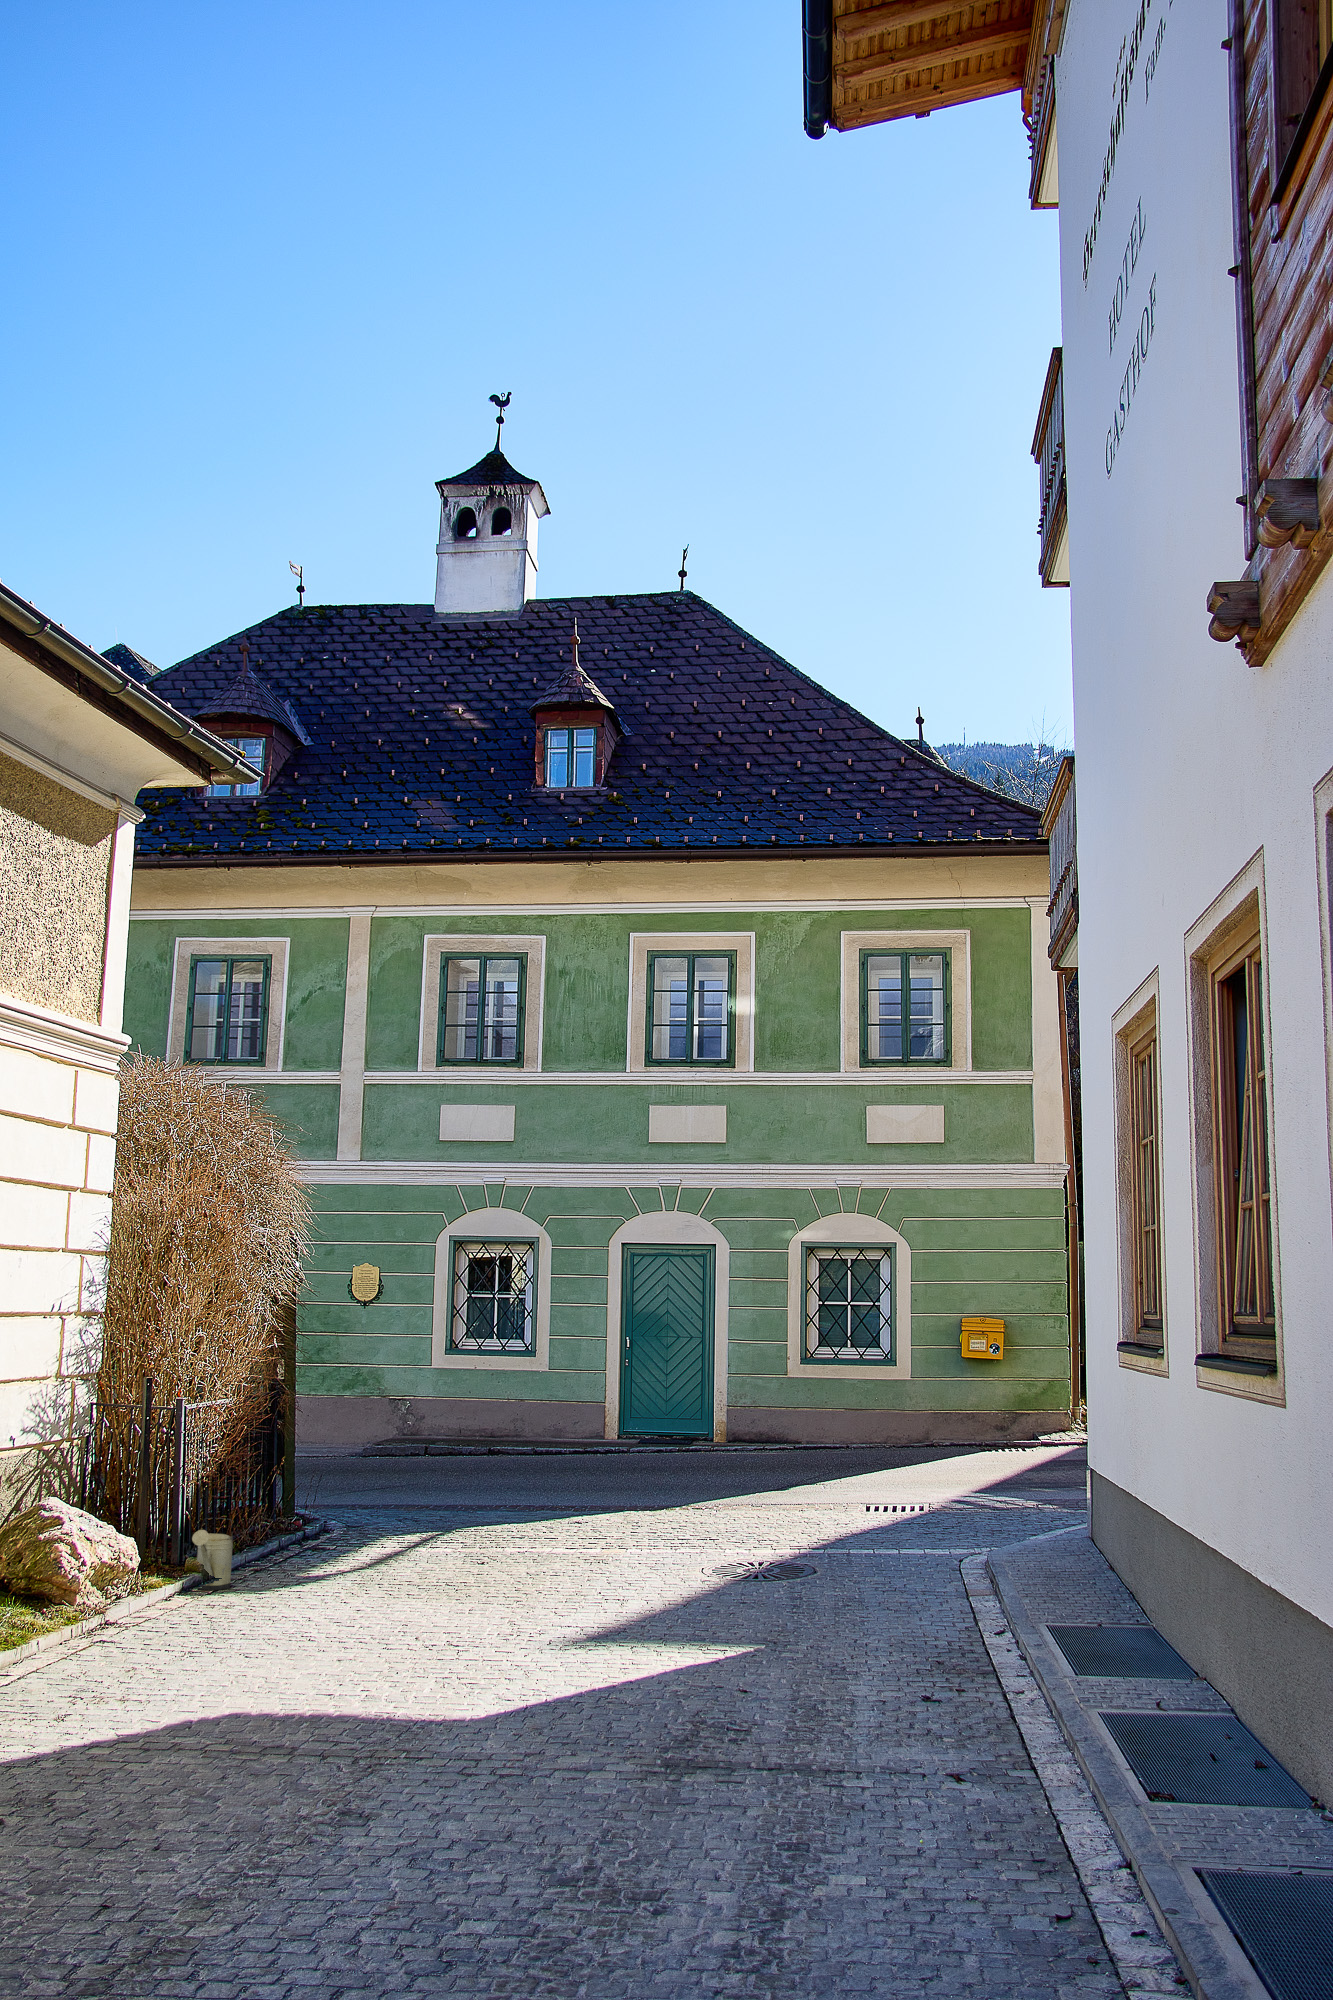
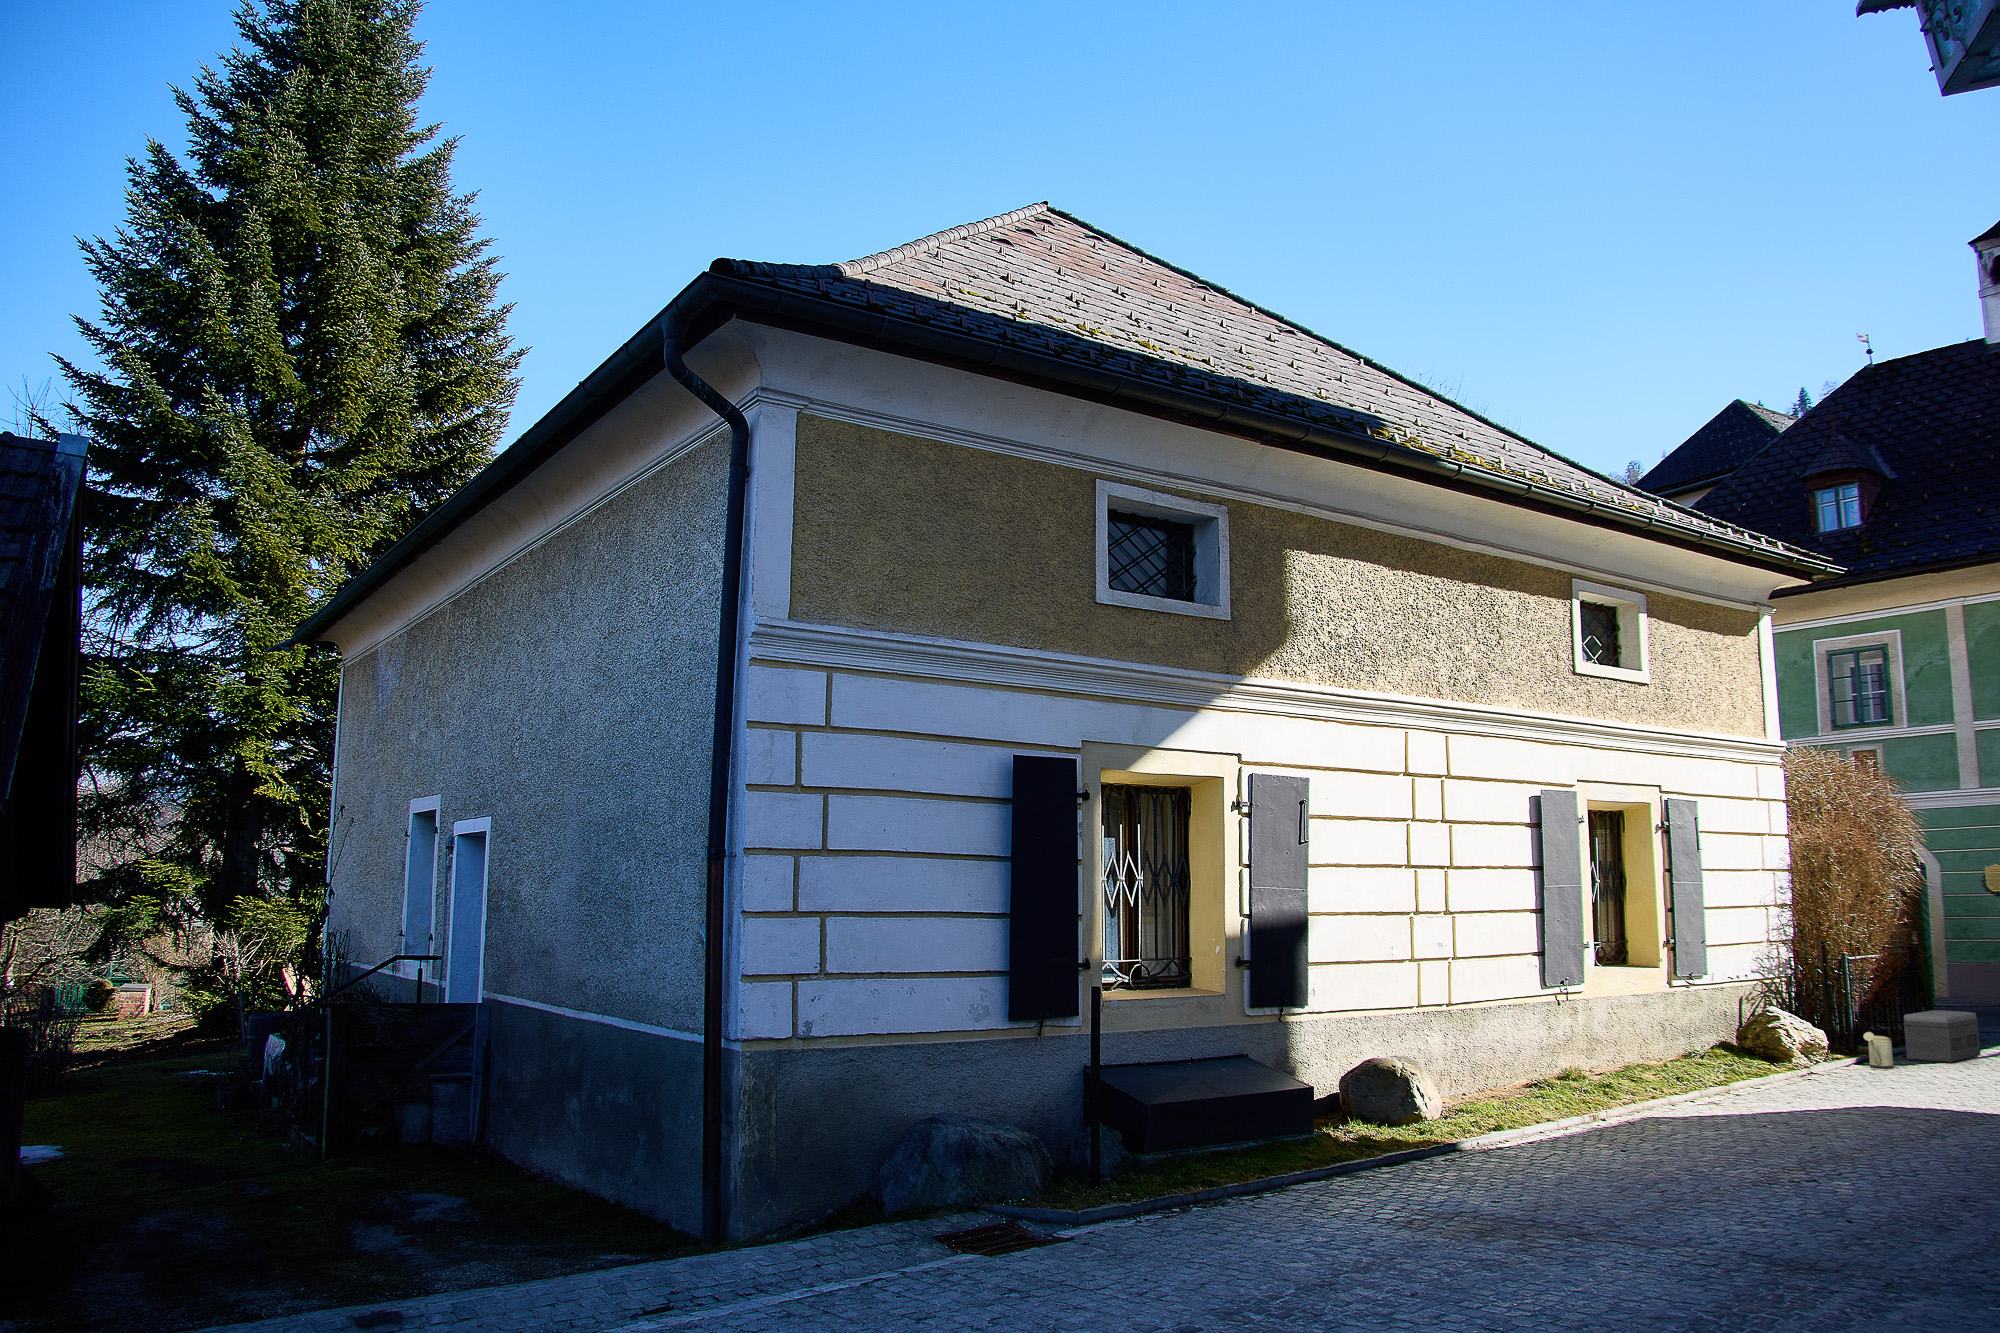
storage bench: none [248,1476,347,1565] -> present [1904,1010,1980,1063]

